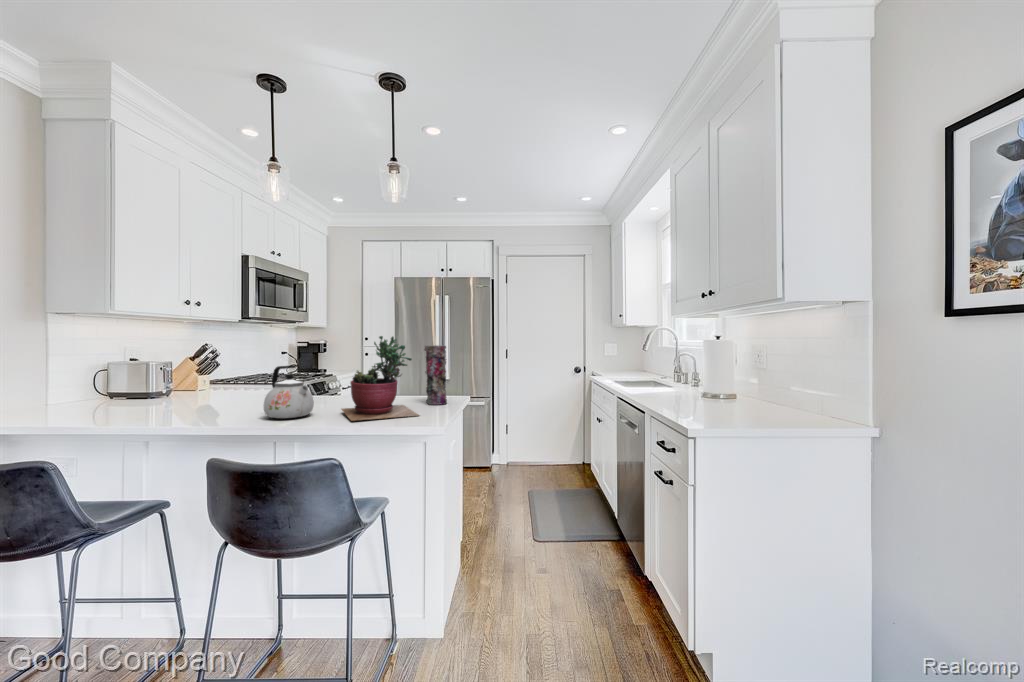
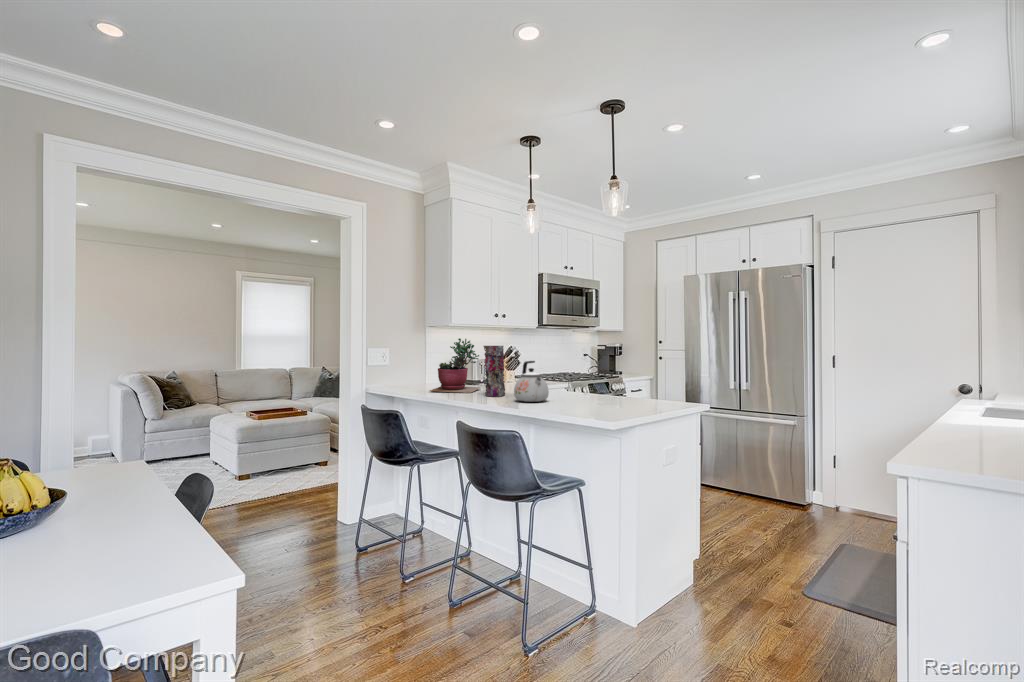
succulent plant: present [341,336,419,421] -> present [430,338,480,393]
vase: present [424,345,447,405] -> present [483,346,505,397]

